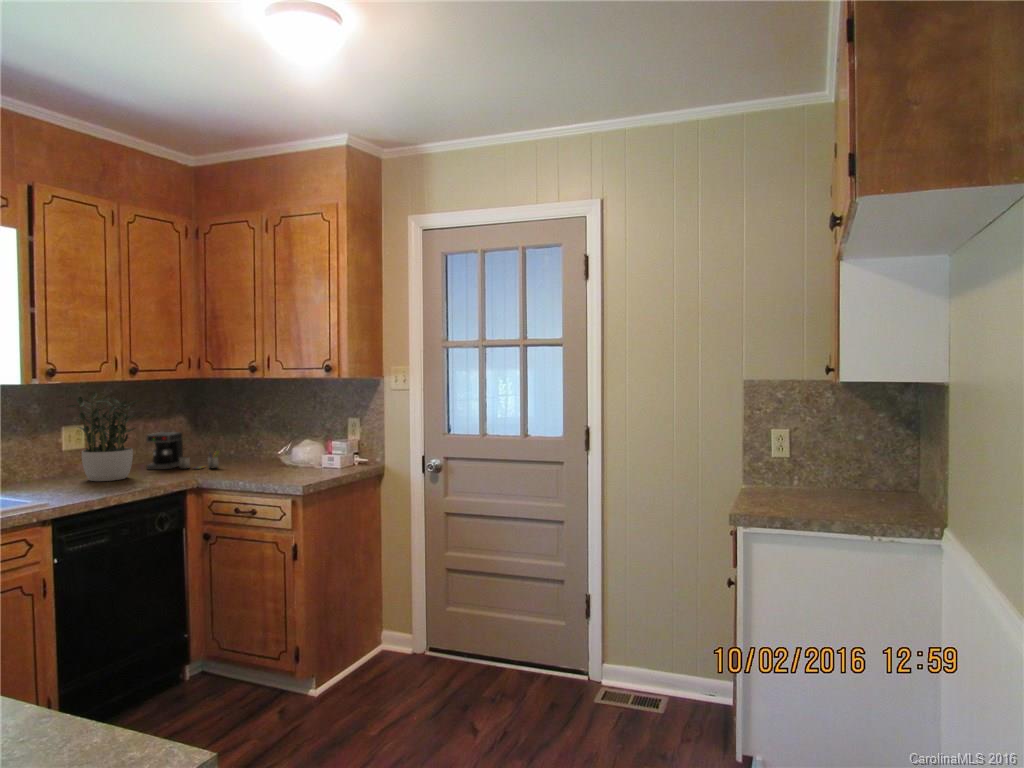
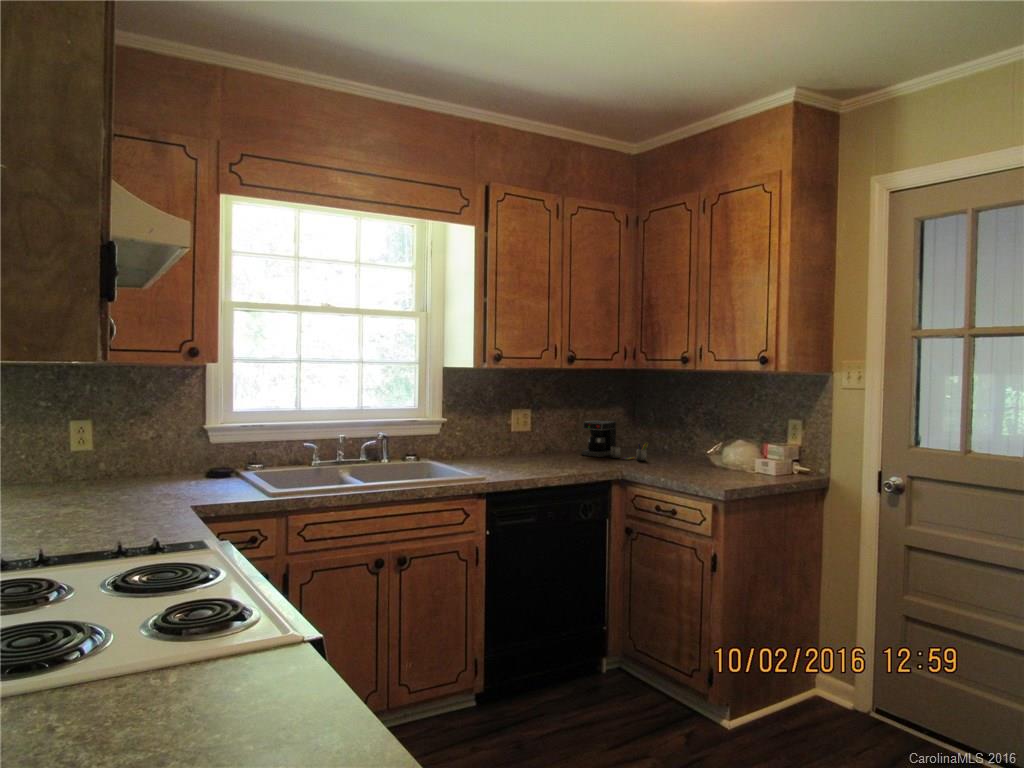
potted plant: present [67,391,139,481] -> none [514,377,577,462]

